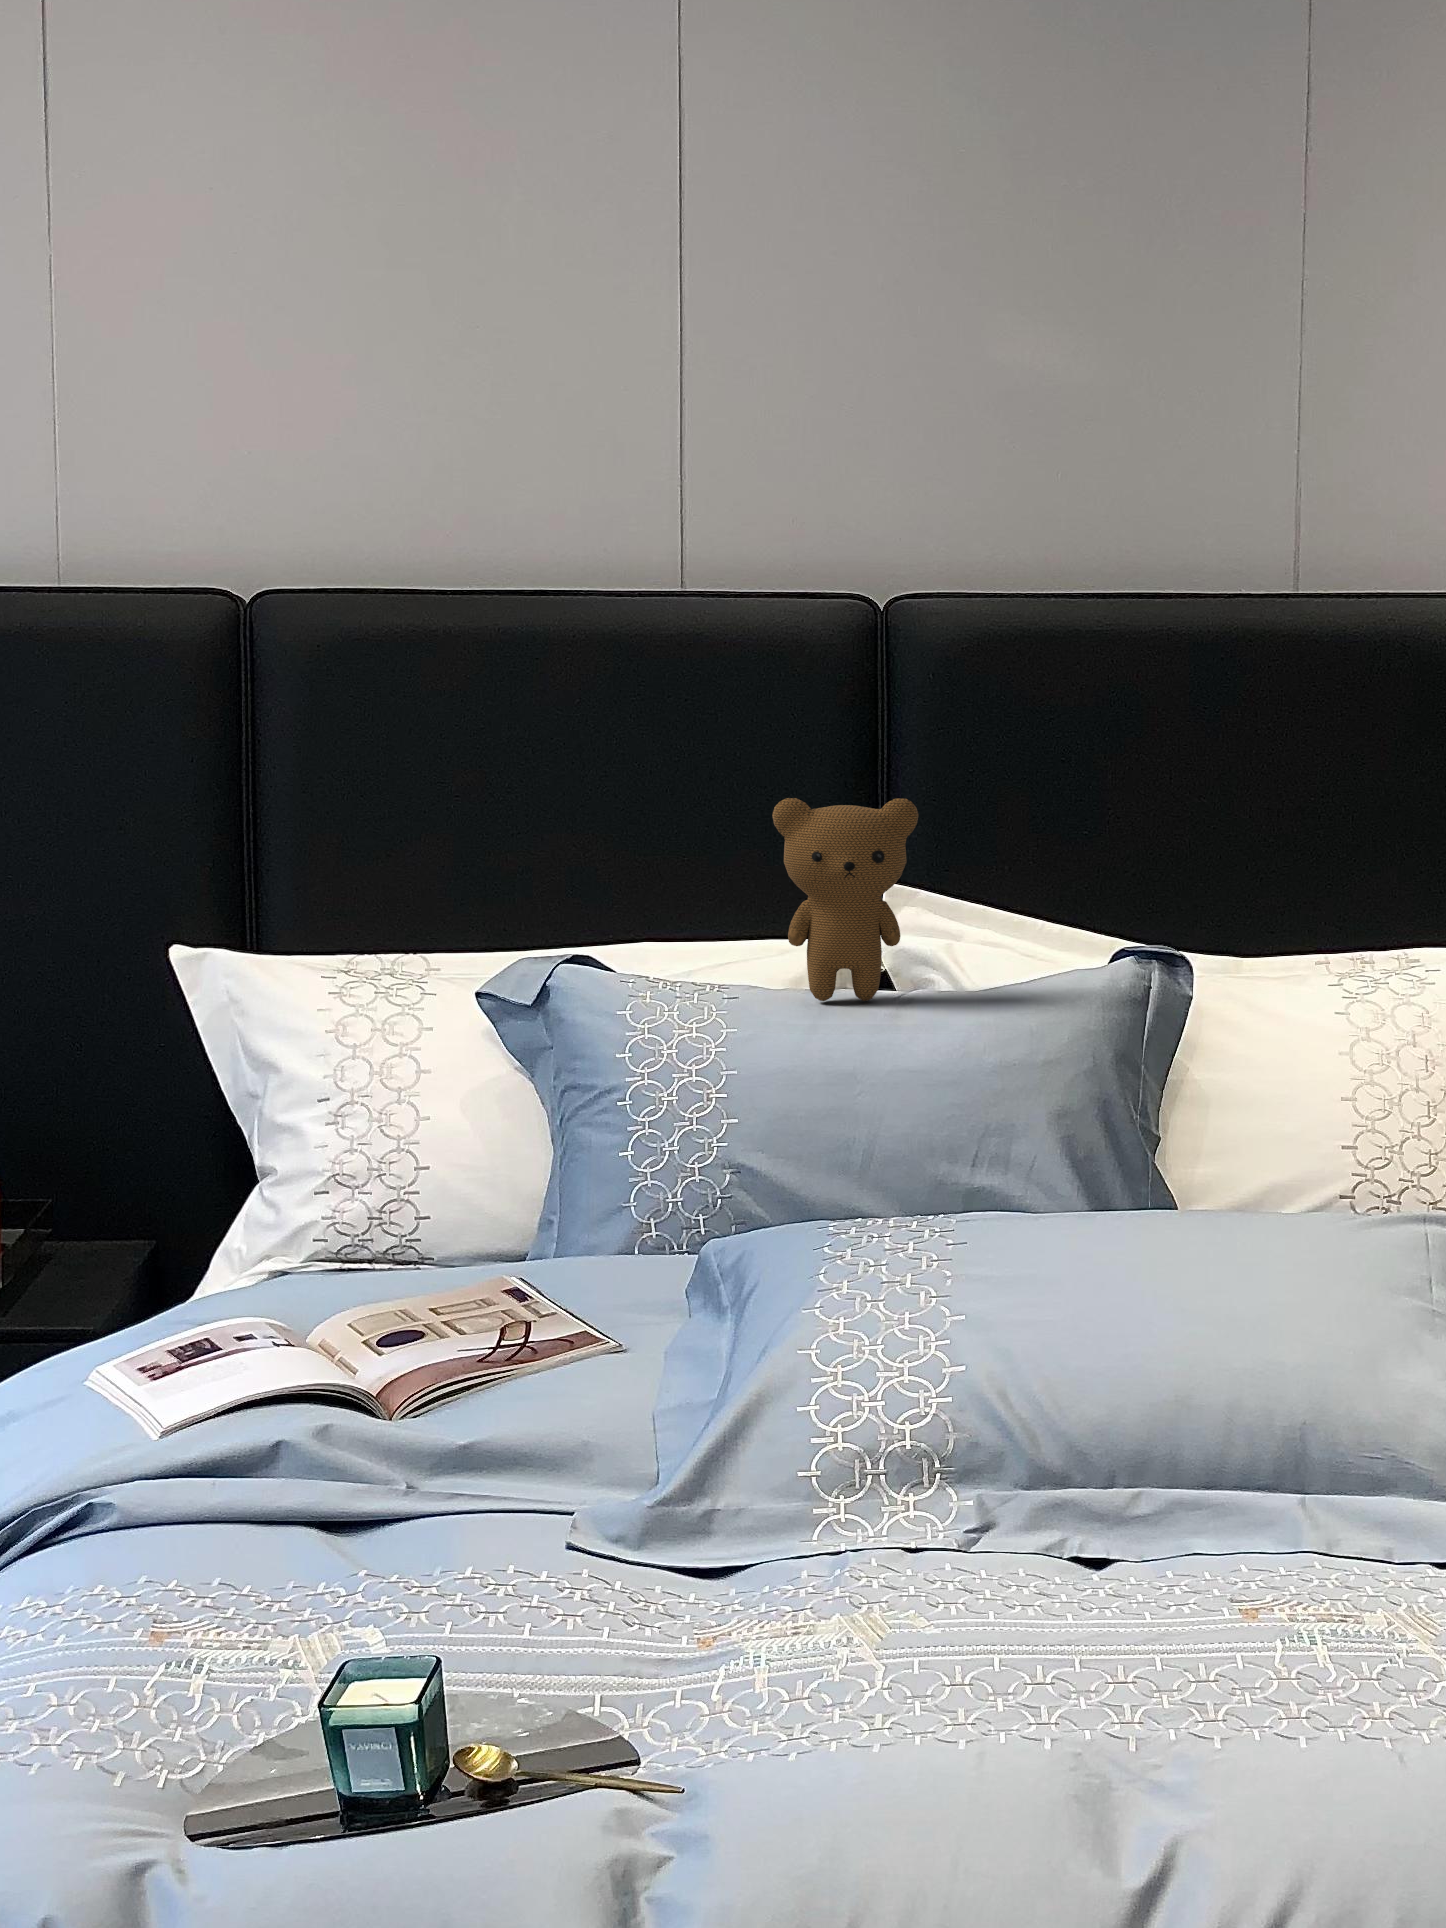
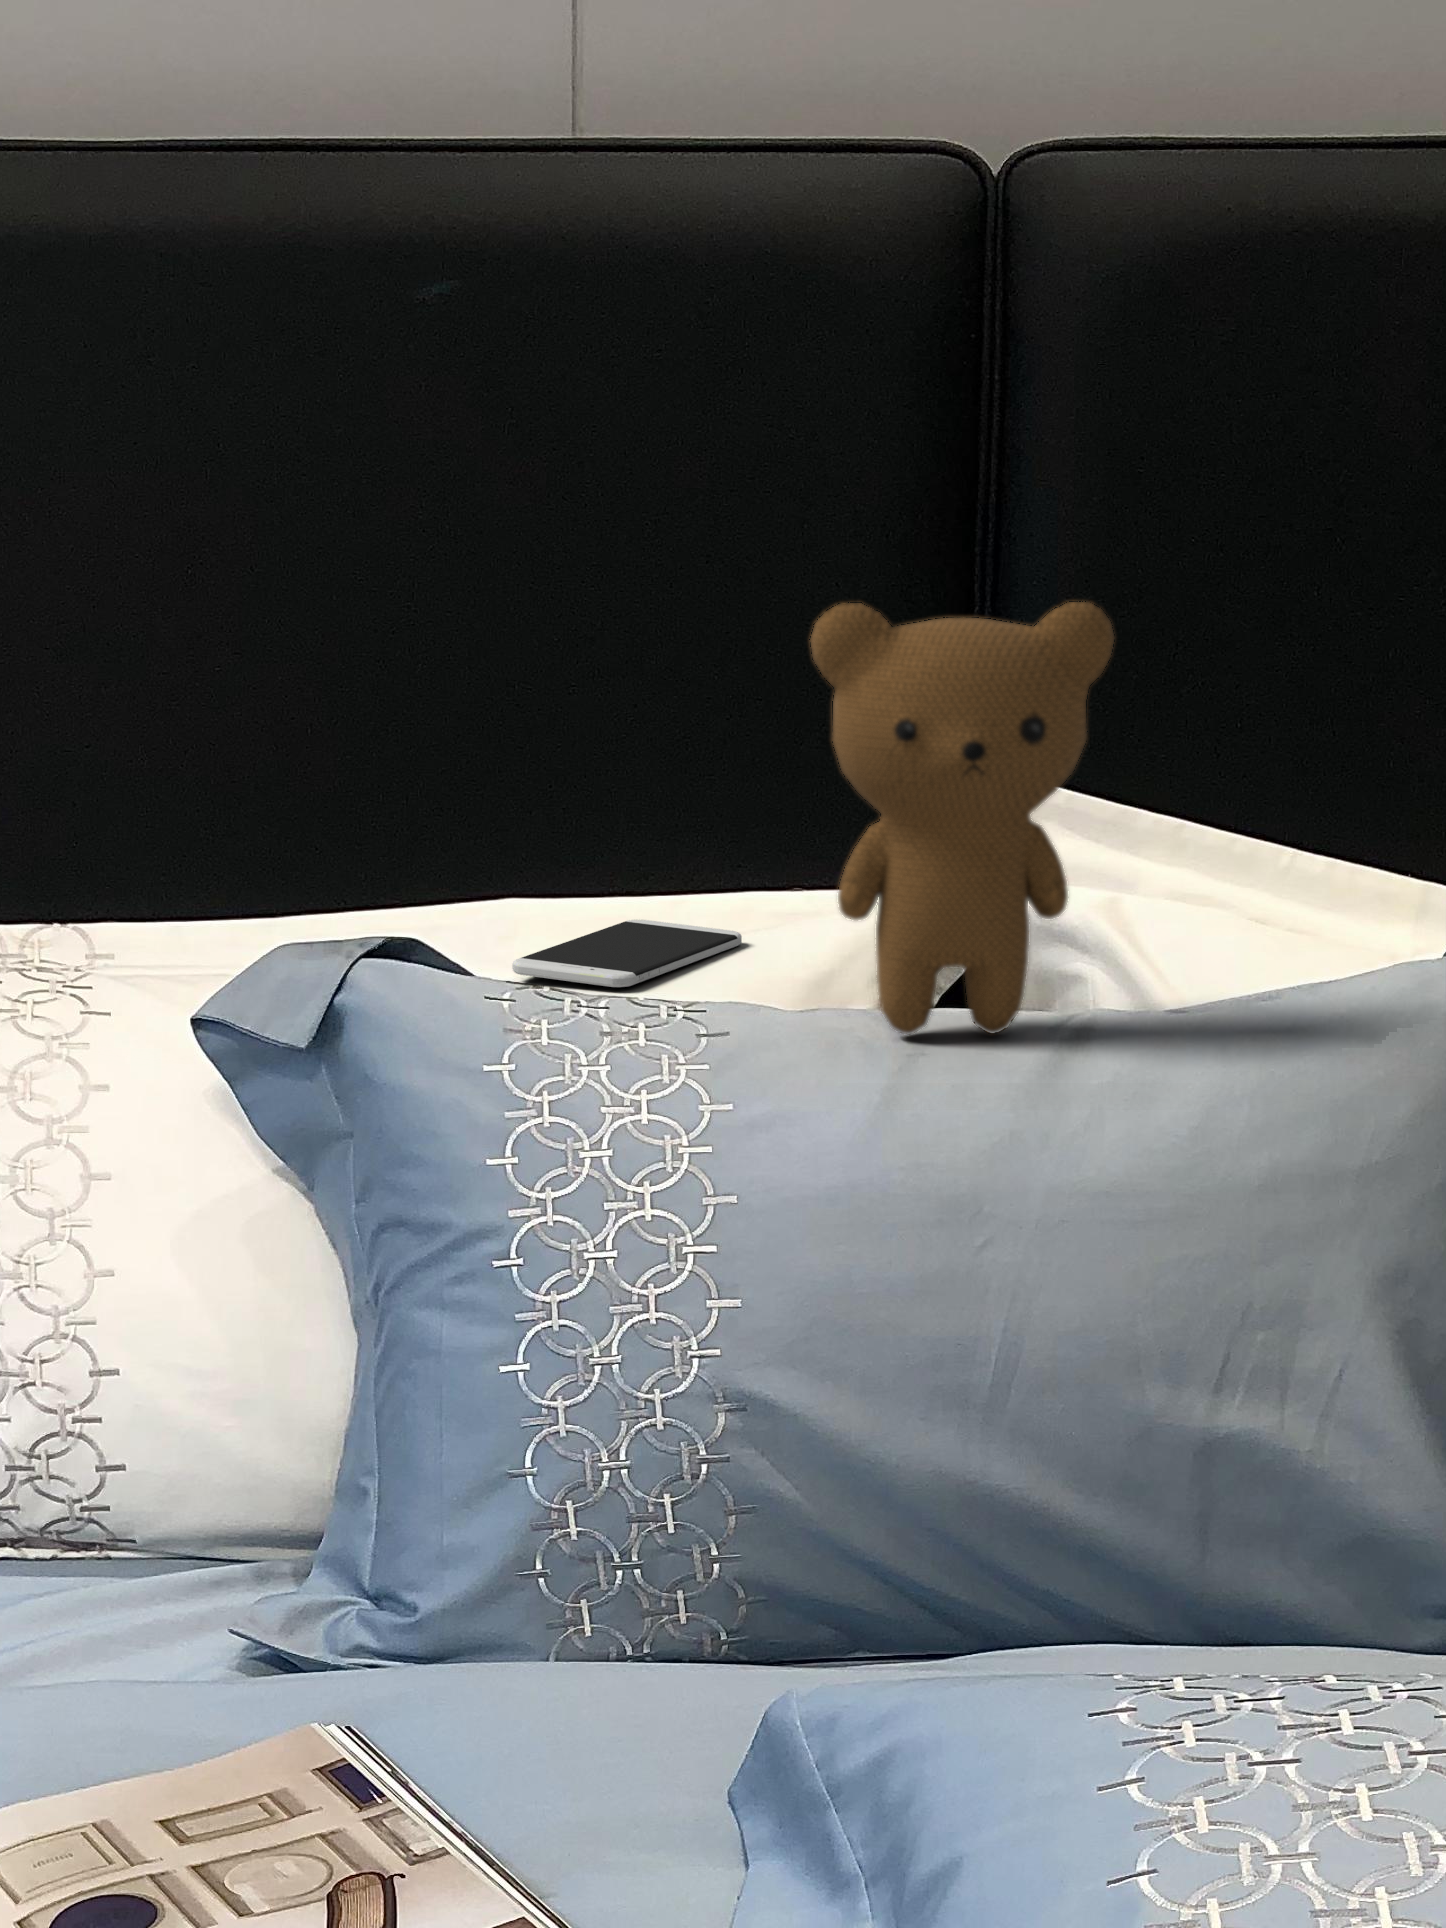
smartphone: none [634,951,753,981] -> present [512,919,742,987]

